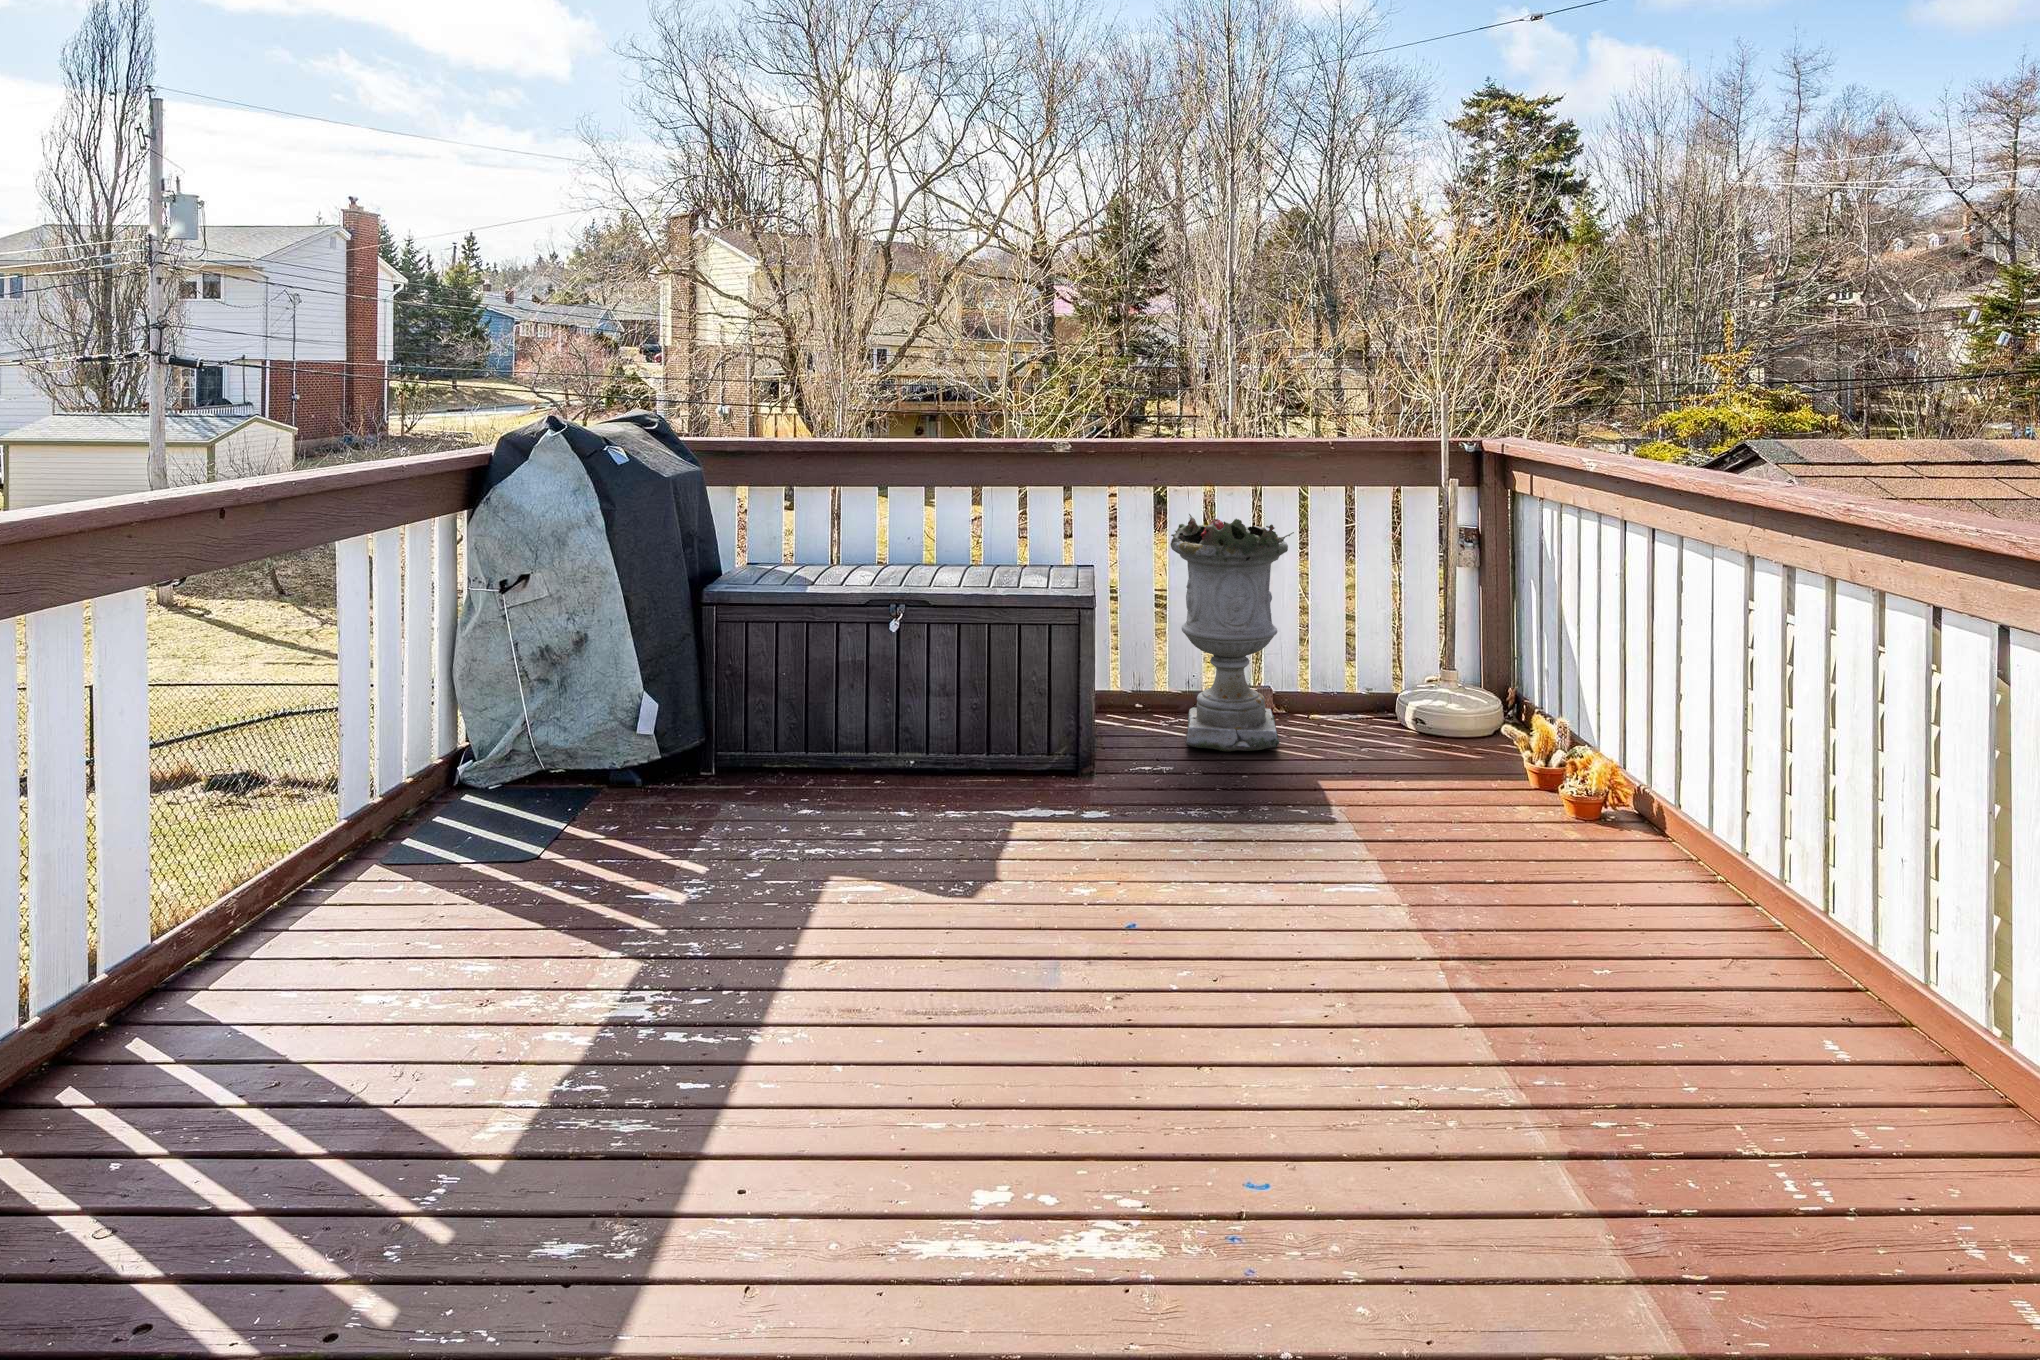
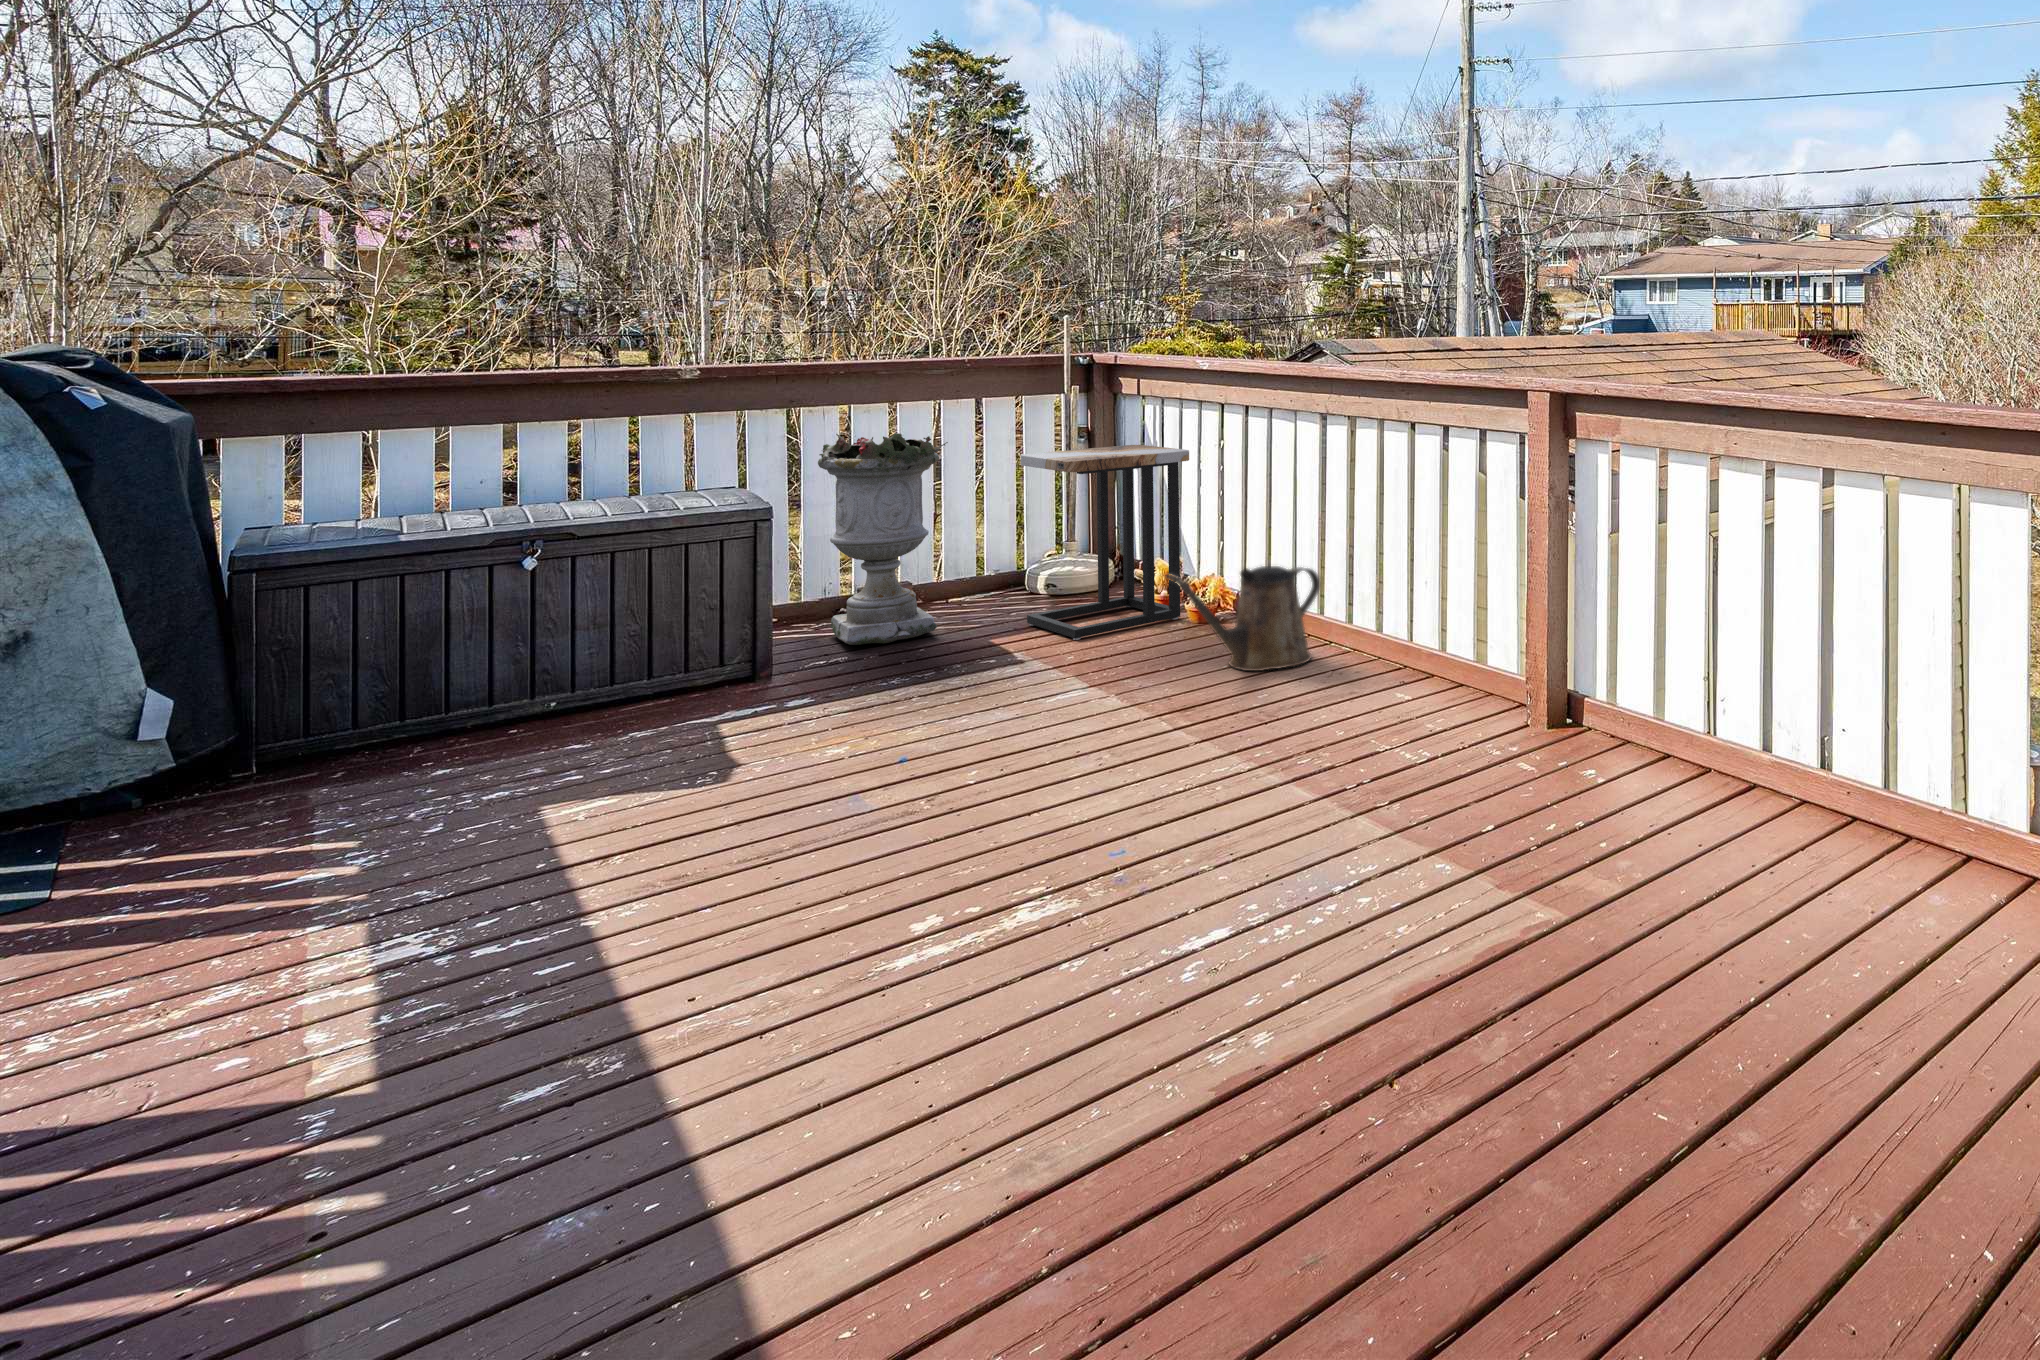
side table: none [1371,553,1575,798] -> present [1021,445,1189,640]
watering can: none [1474,752,1735,929] -> present [1166,566,1320,671]

